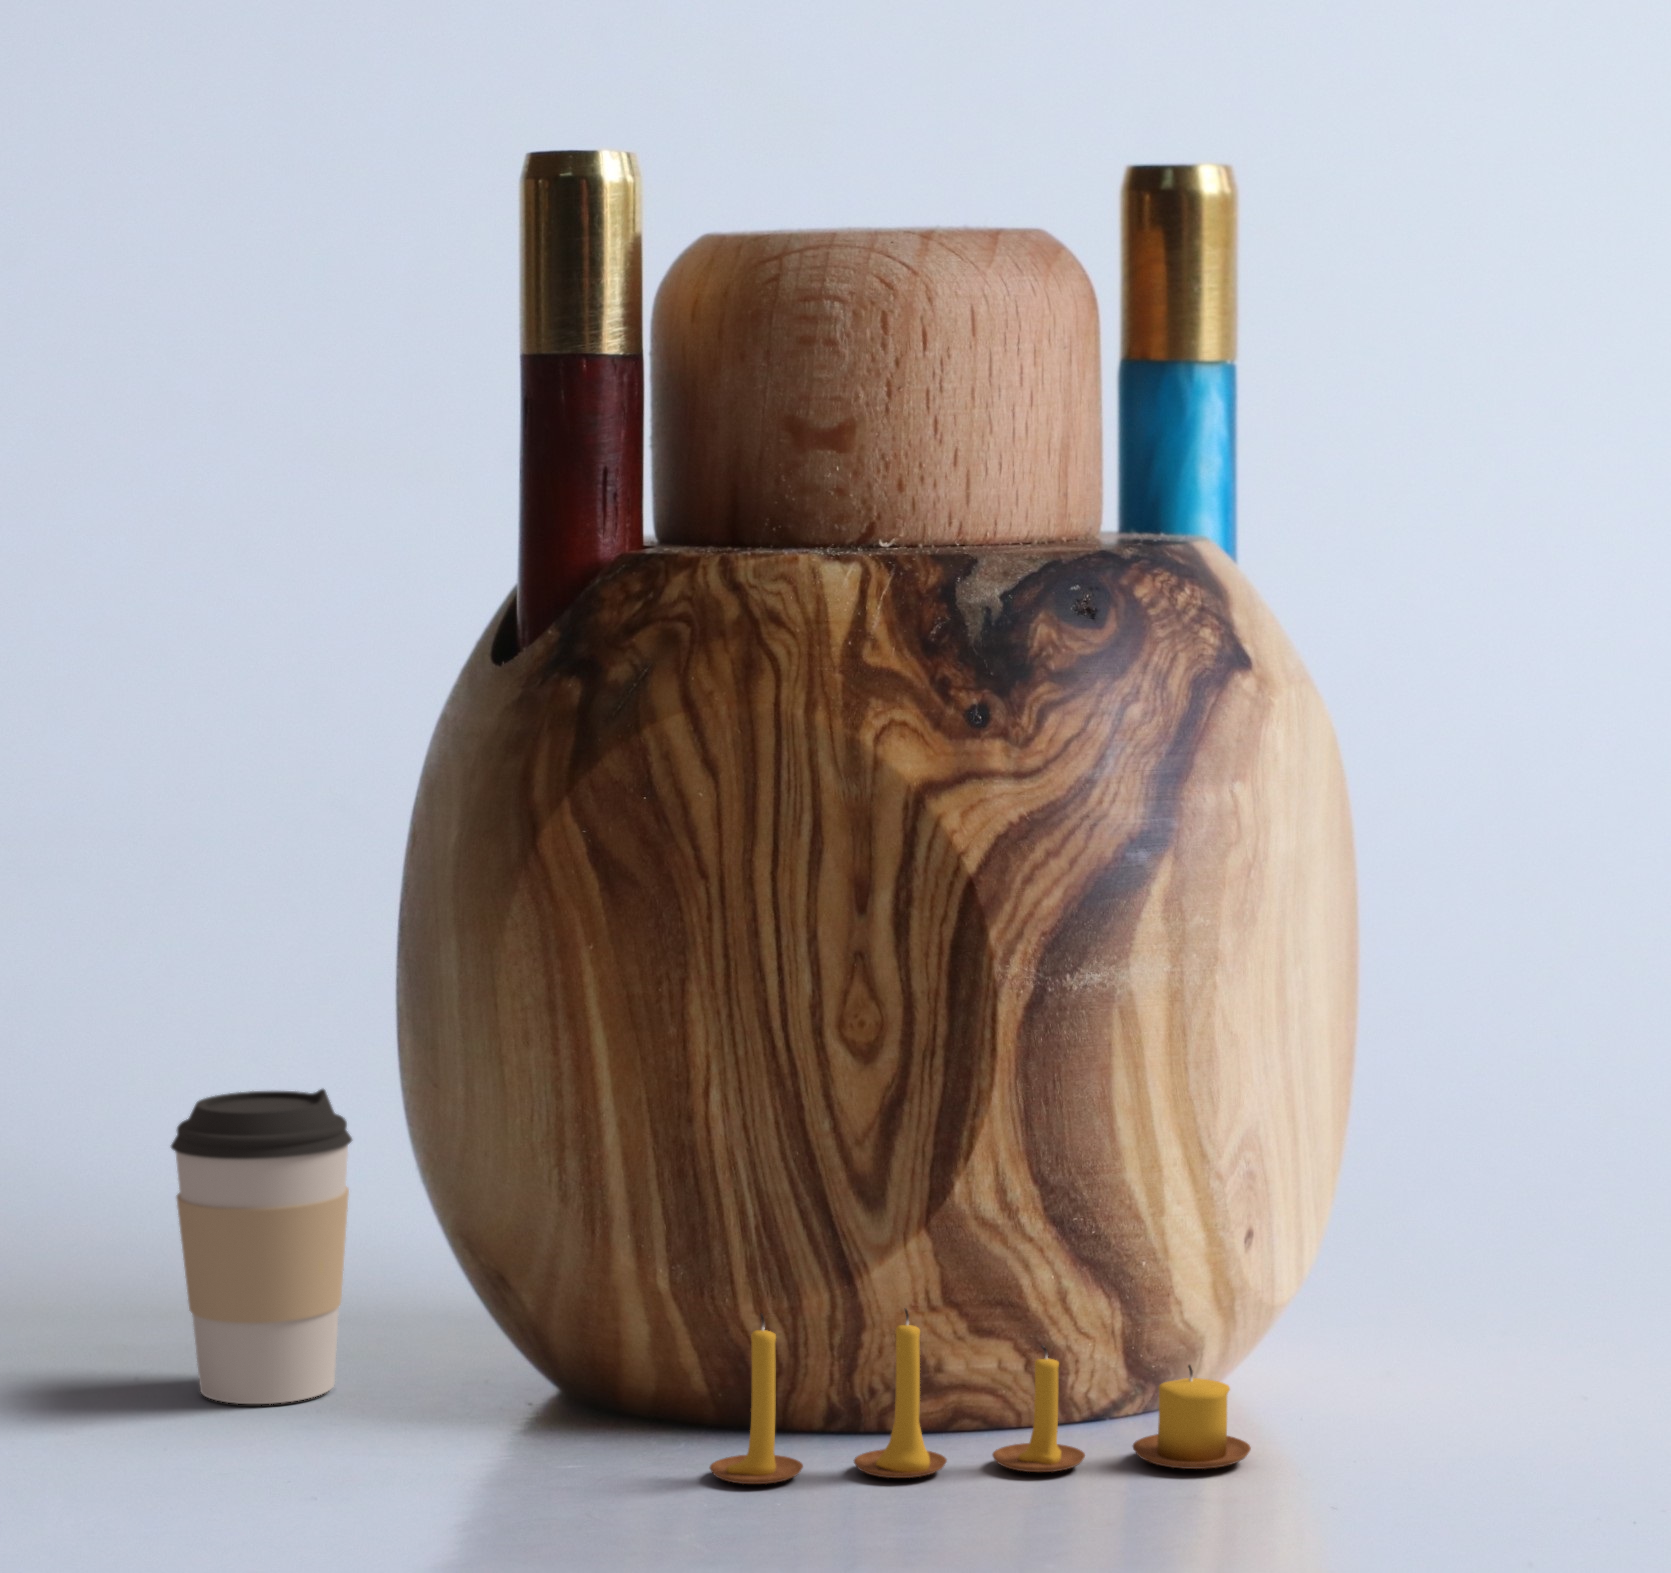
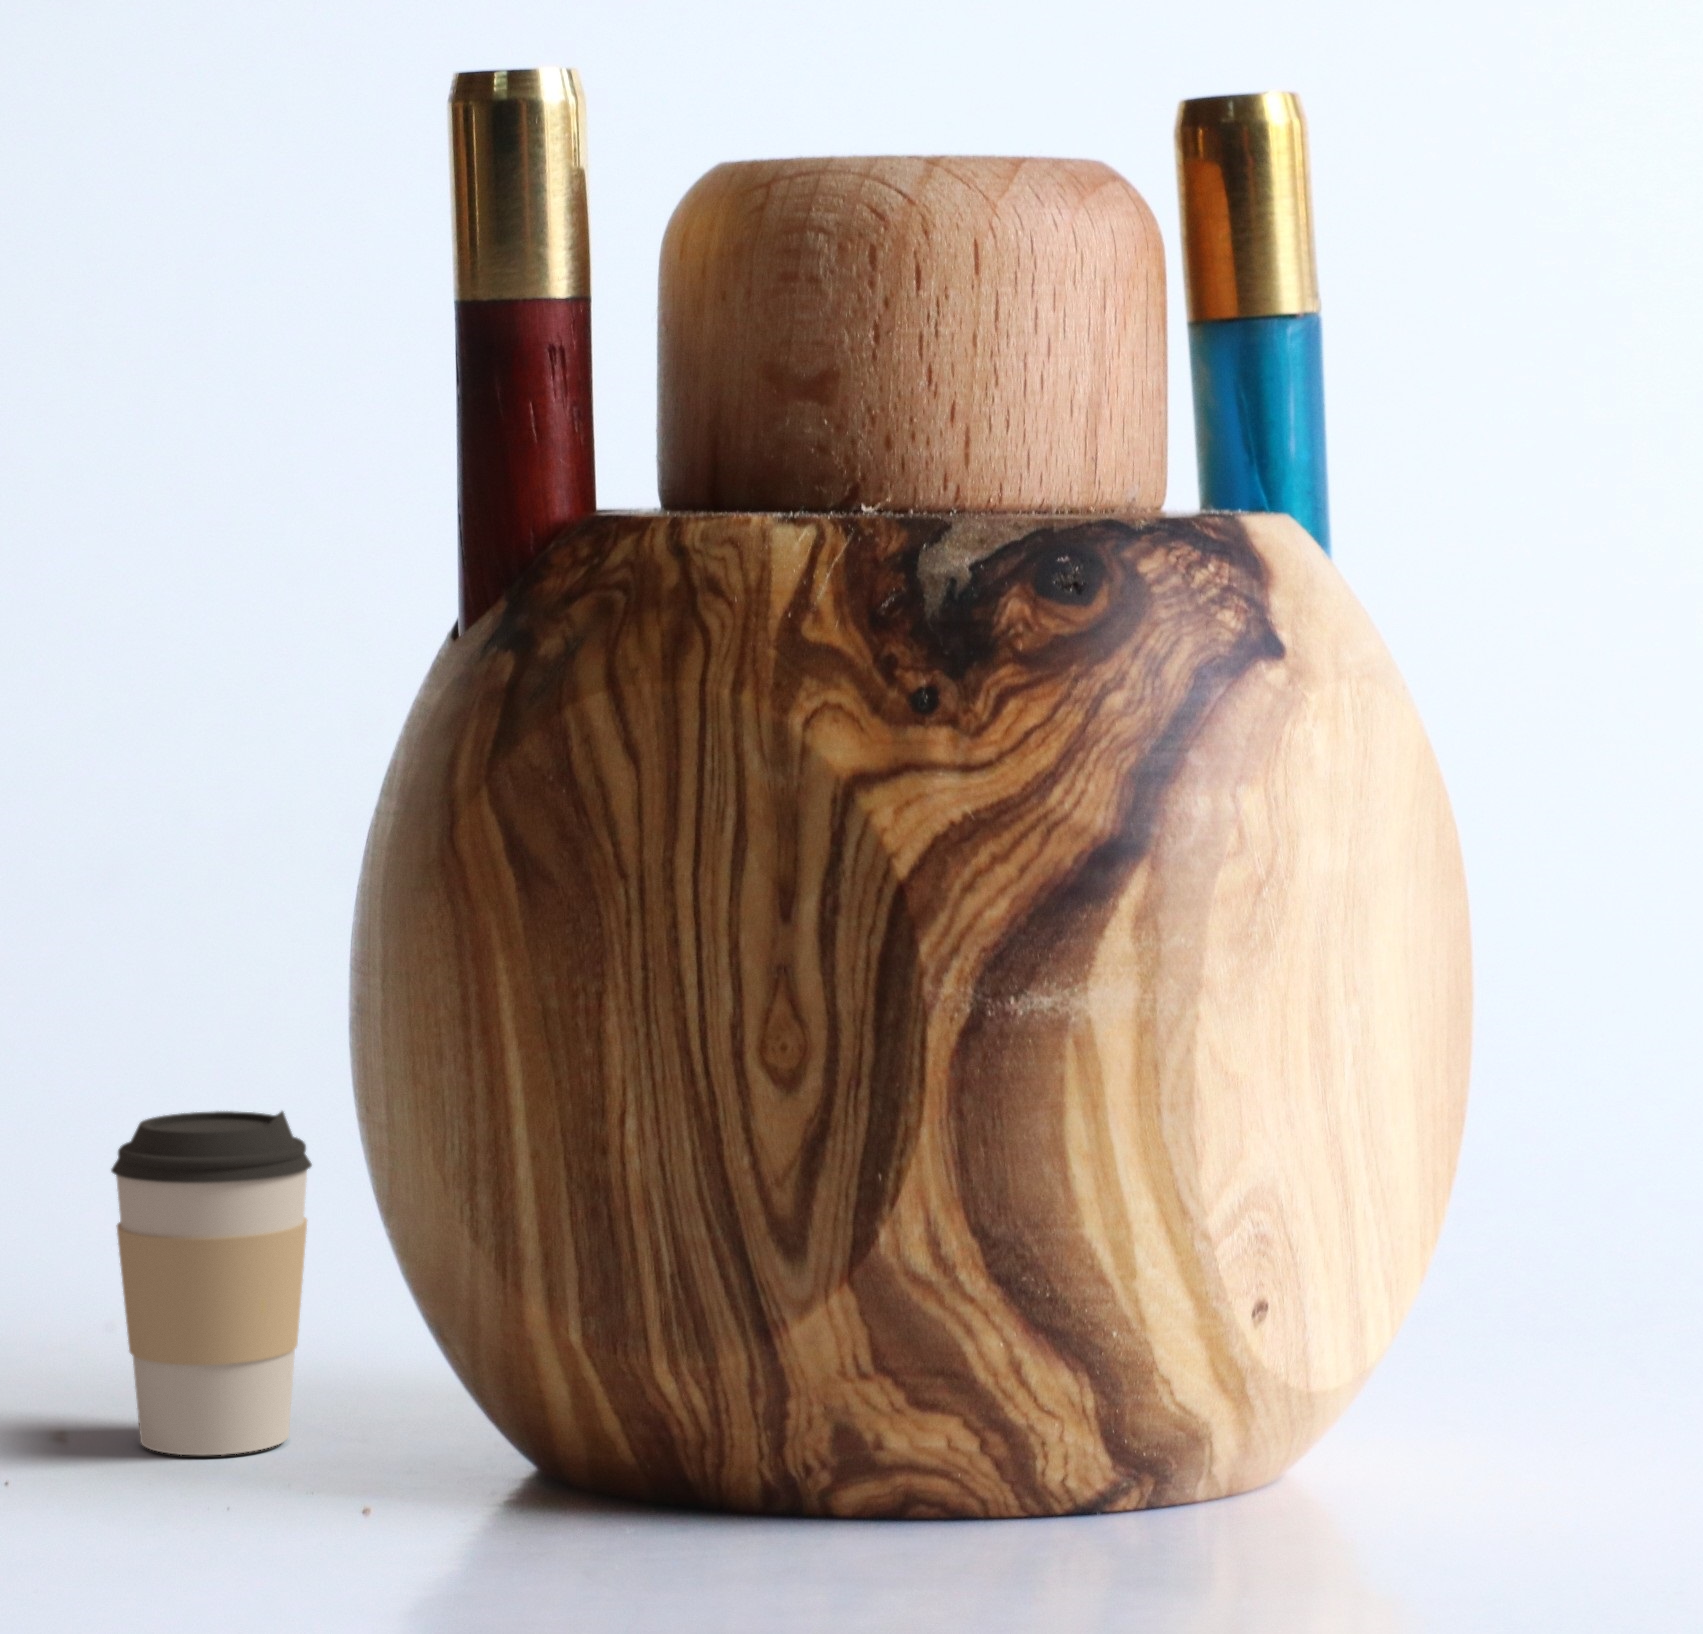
candle: present [710,1309,1251,1484] -> none [607,1371,1230,1573]

